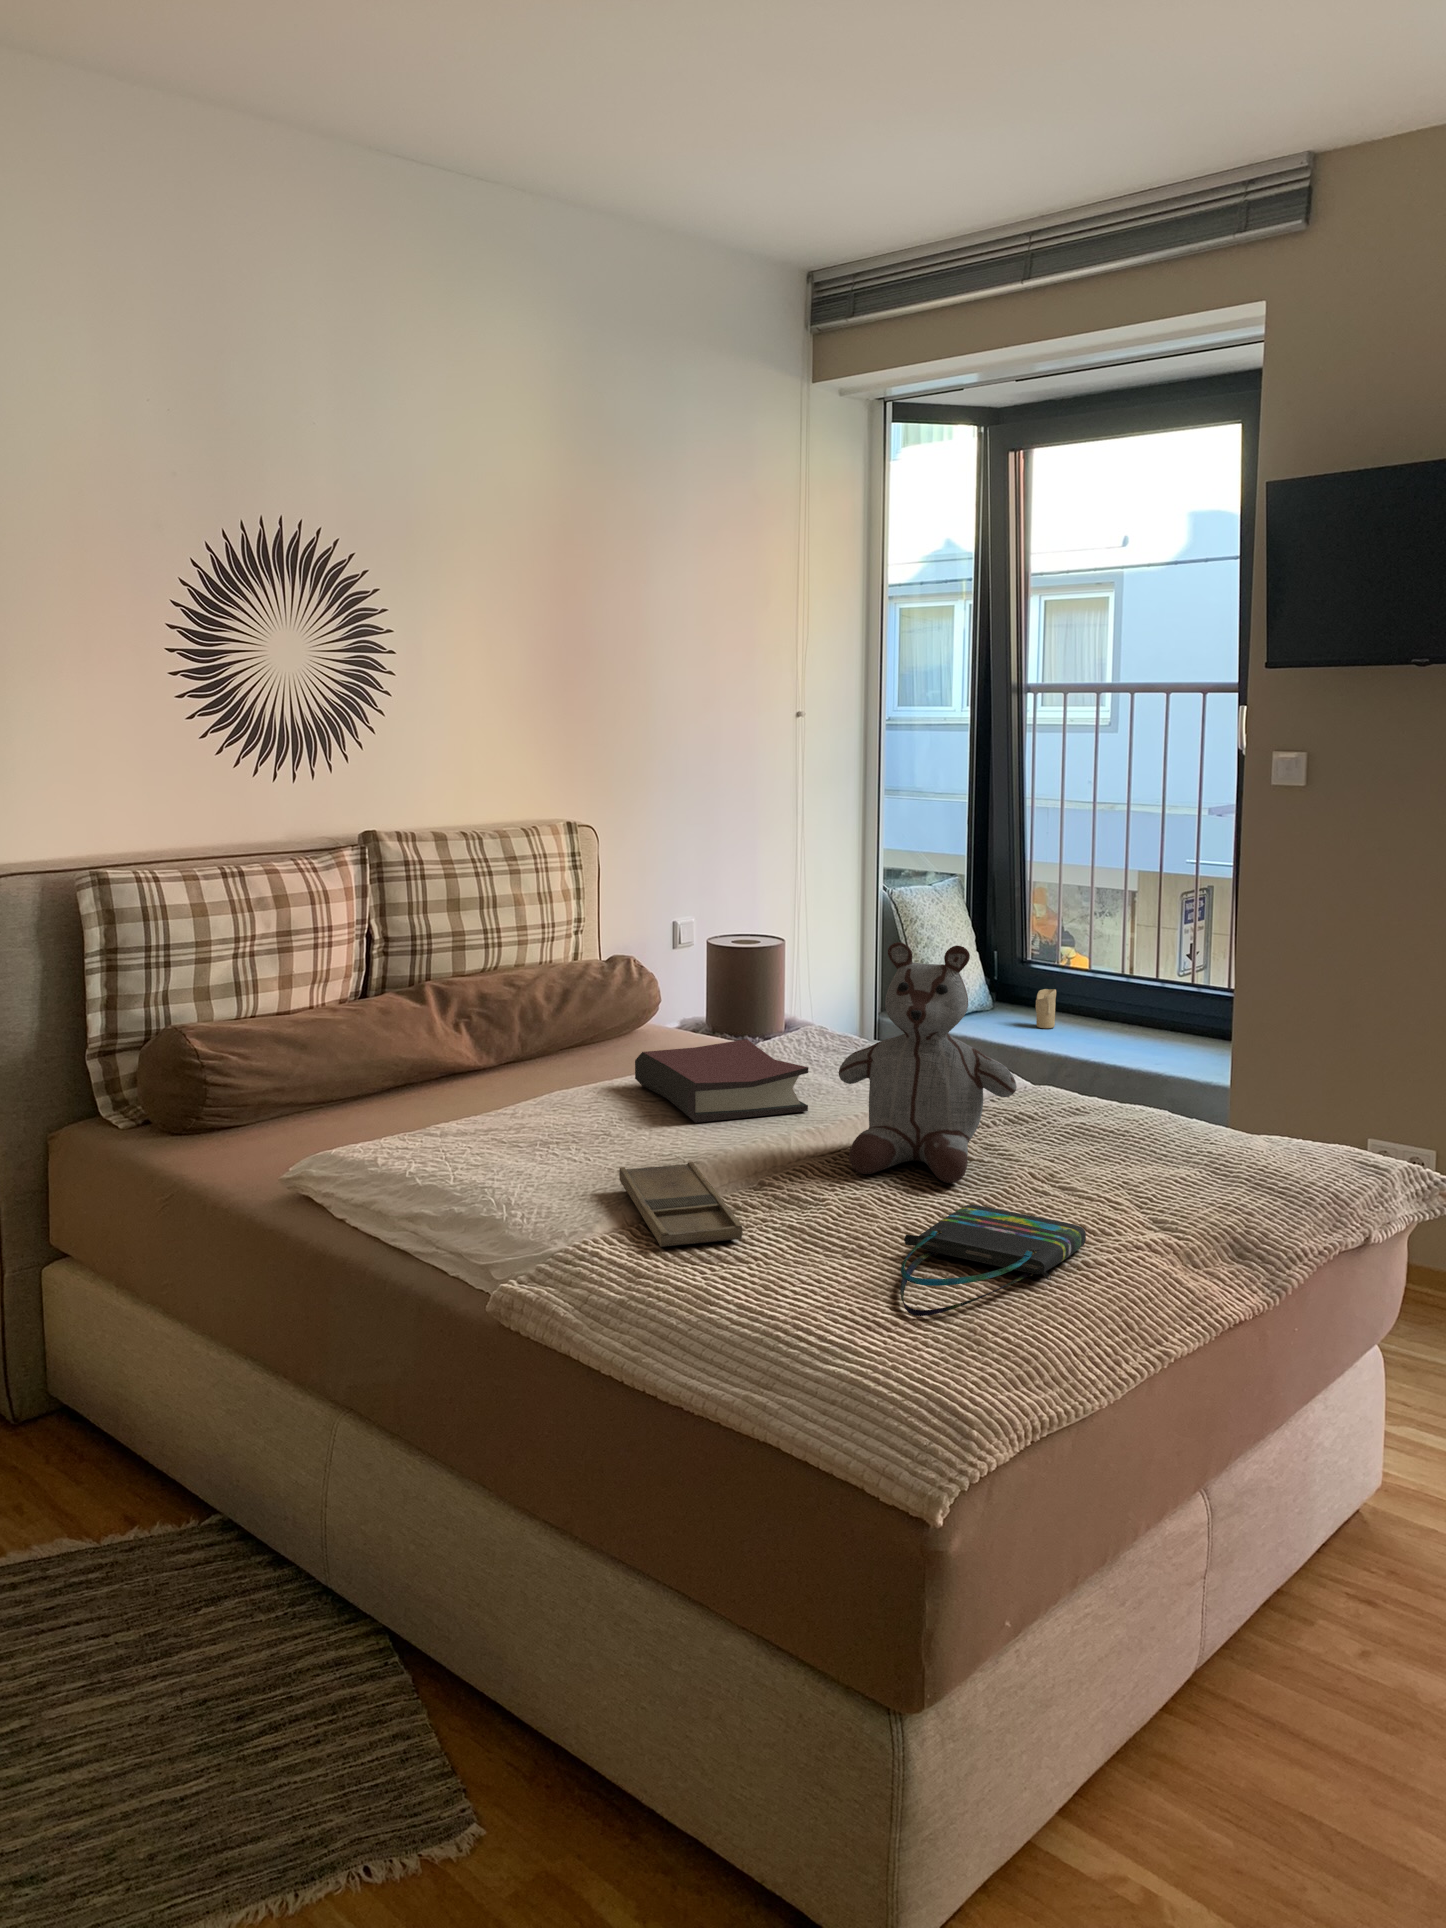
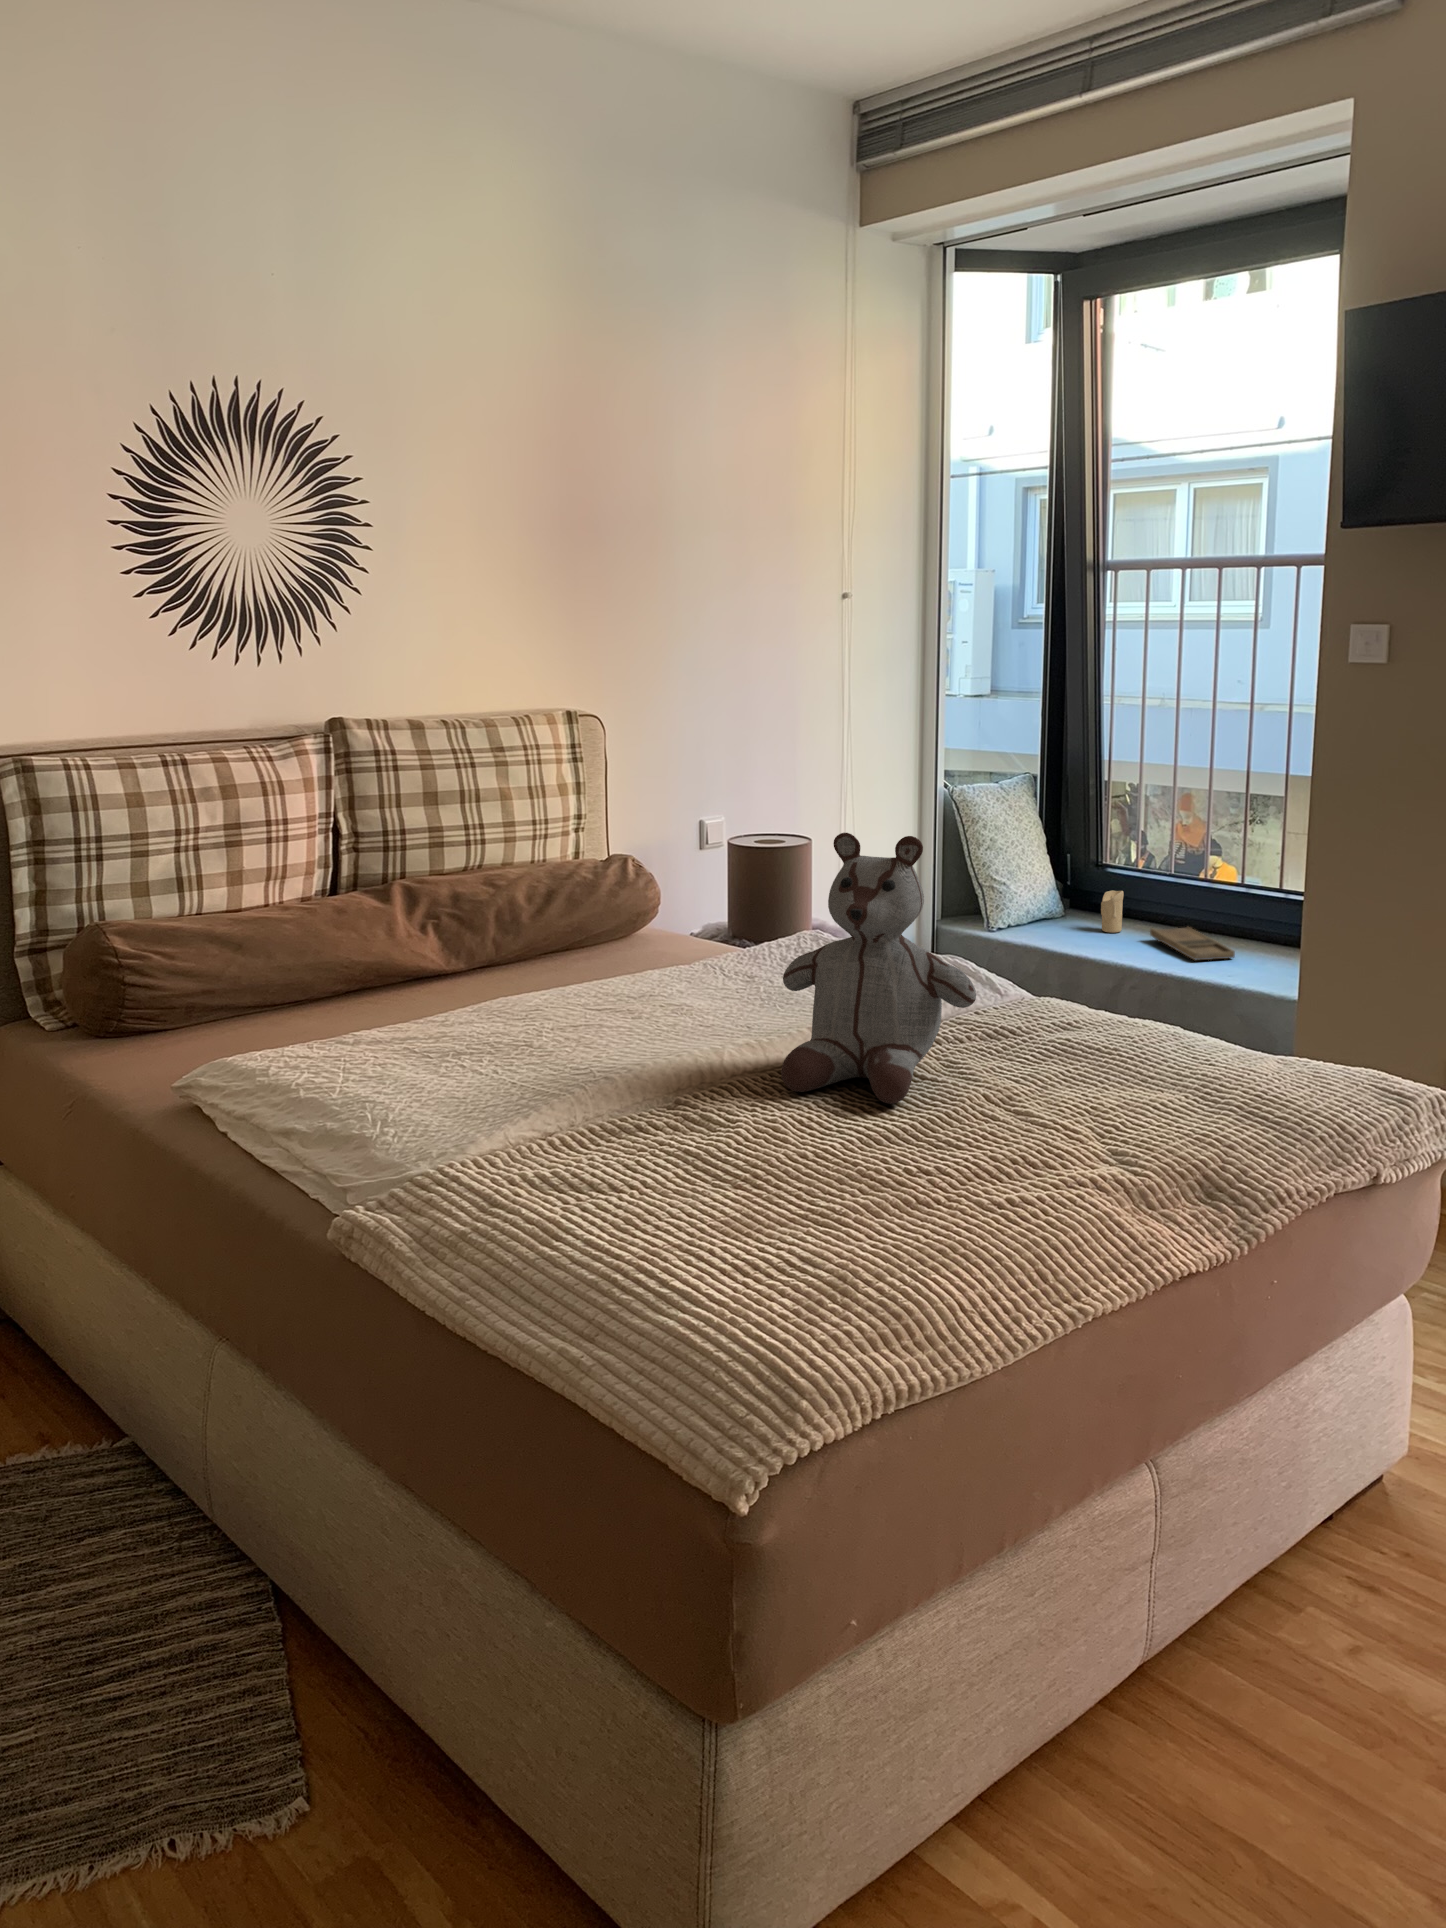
hardback book: present [635,1039,808,1123] -> none [593,941,767,1032]
tray: present [619,1162,743,1247] -> present [1150,927,1235,960]
tote bag: present [900,1205,1086,1316] -> none [772,1130,1016,1261]

